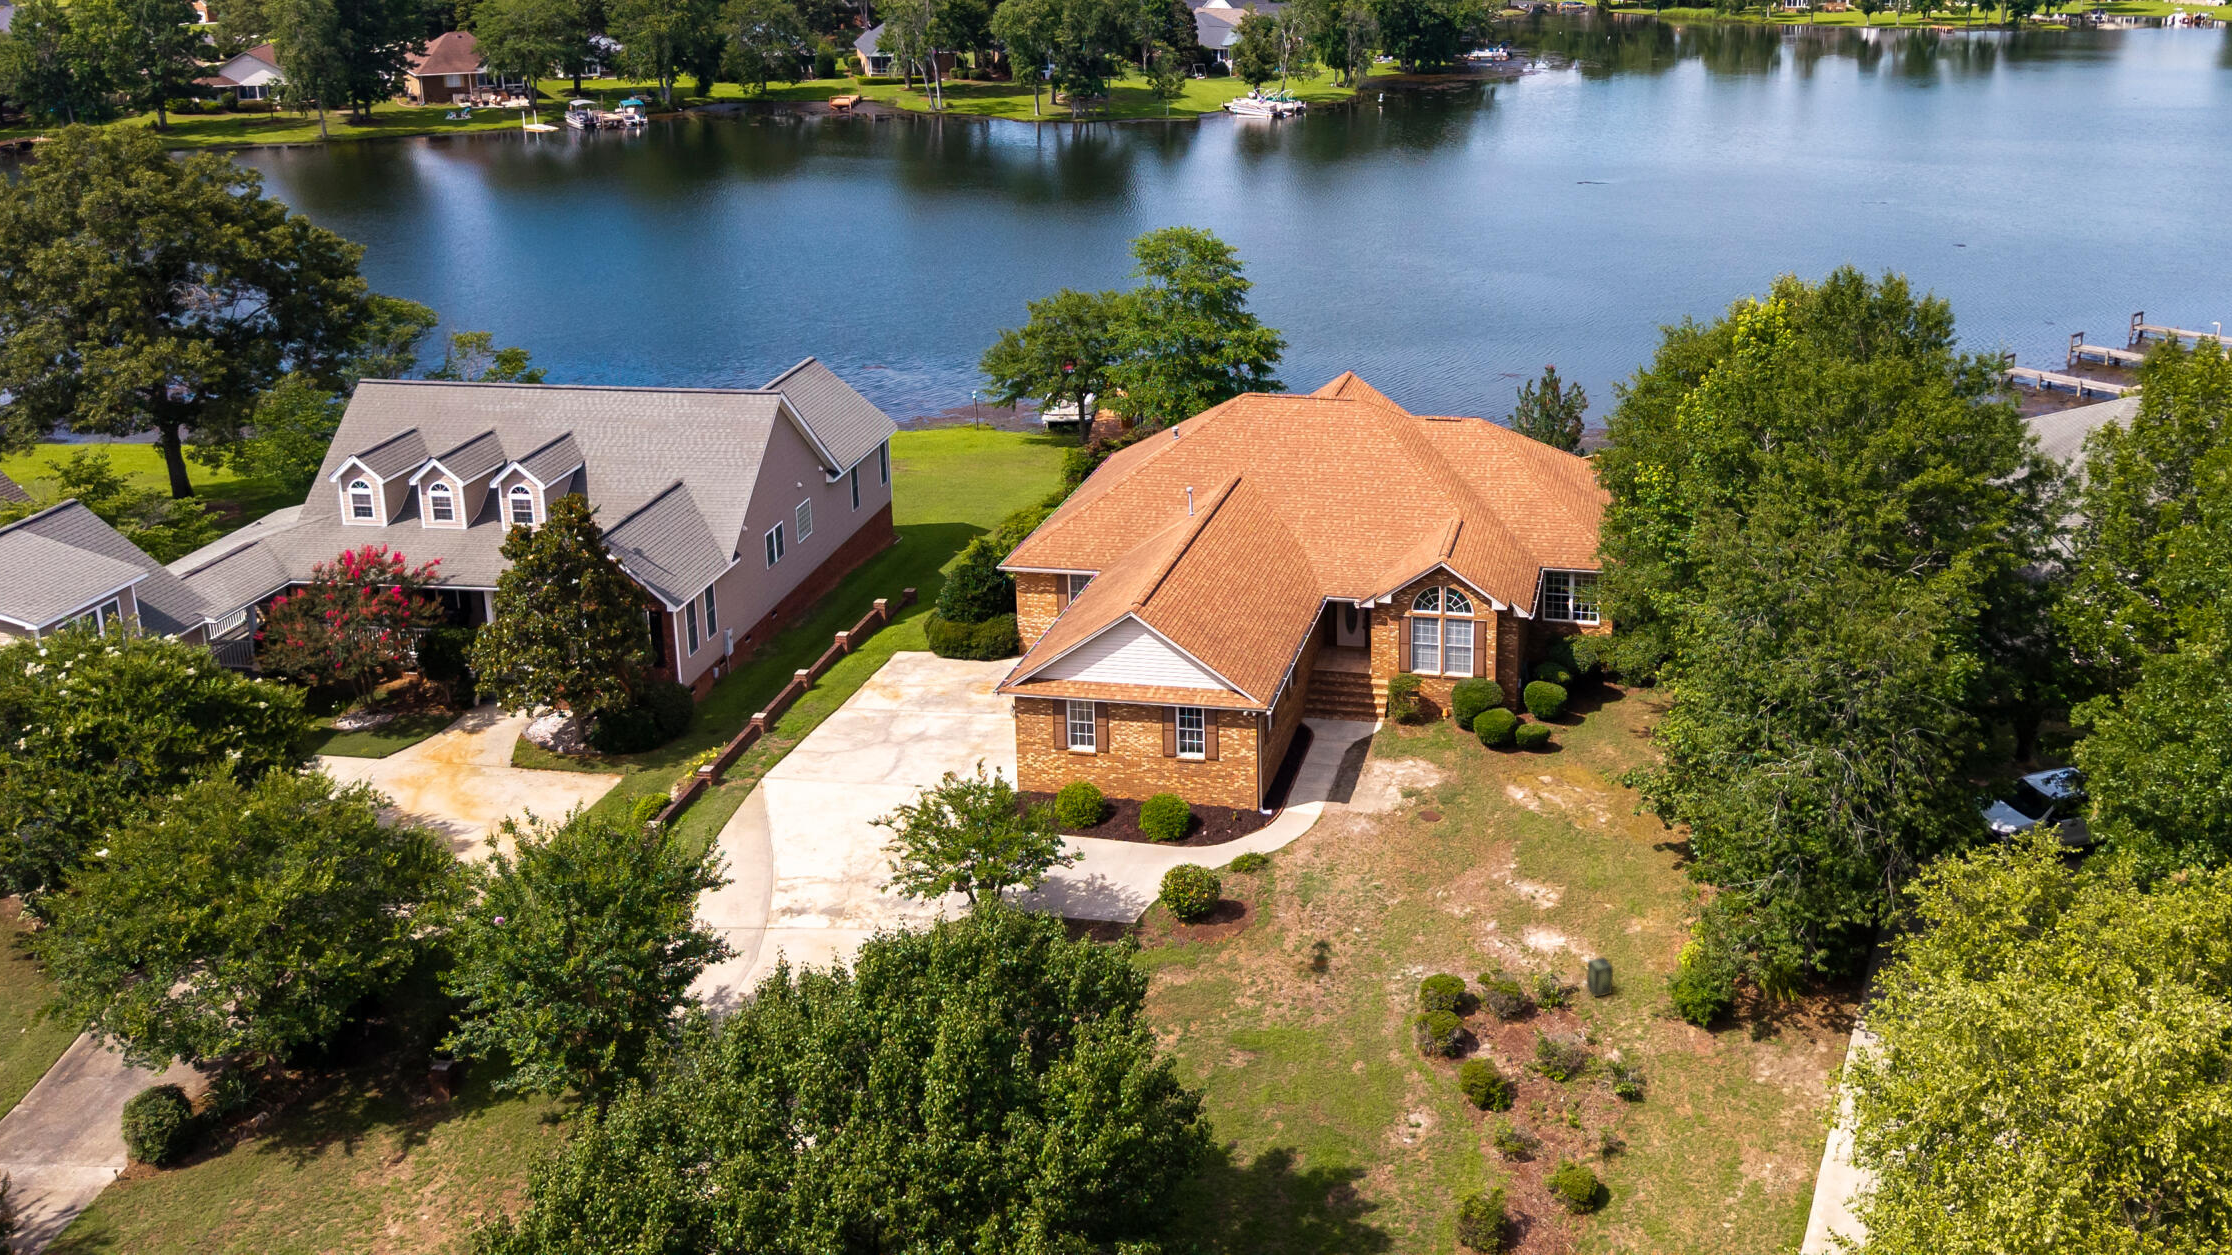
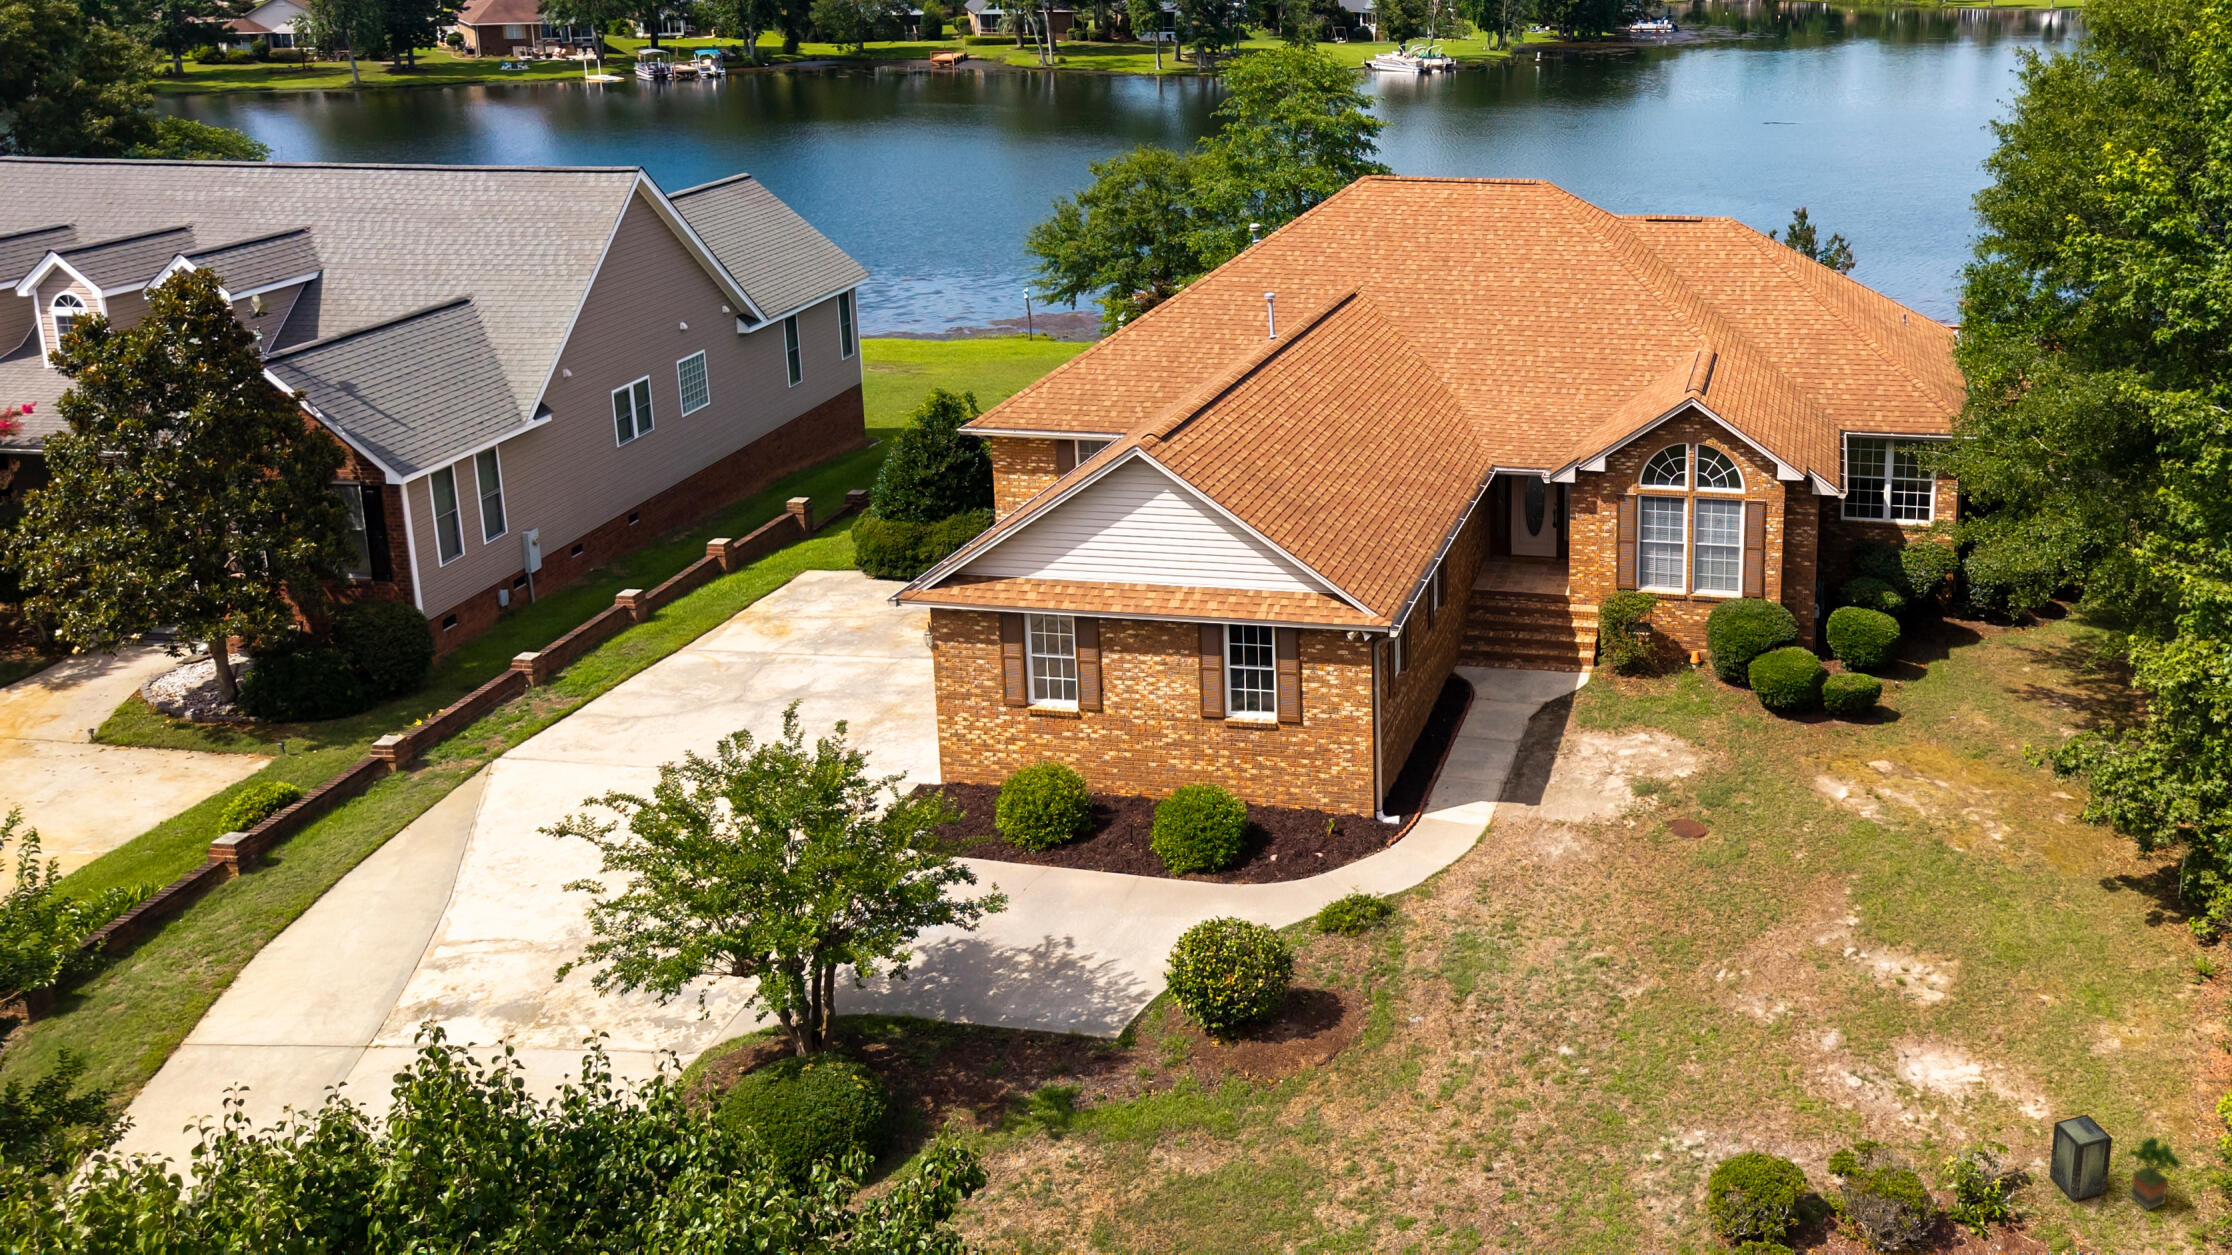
potted tree: present [1312,940,1332,972] -> present [2129,1137,2181,1210]

